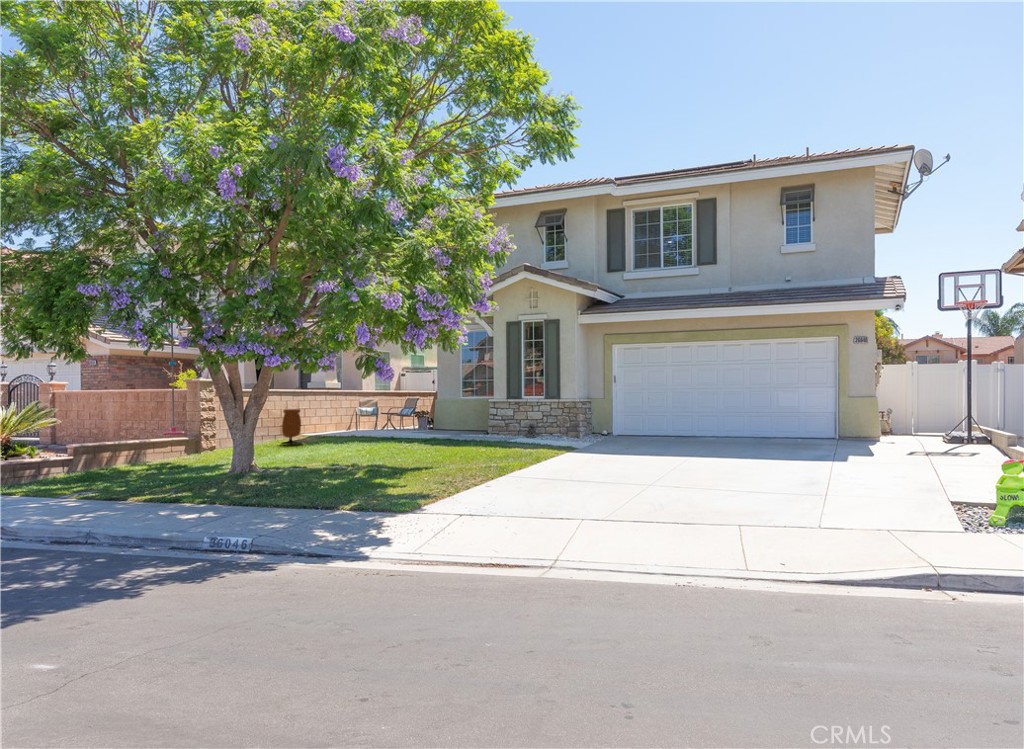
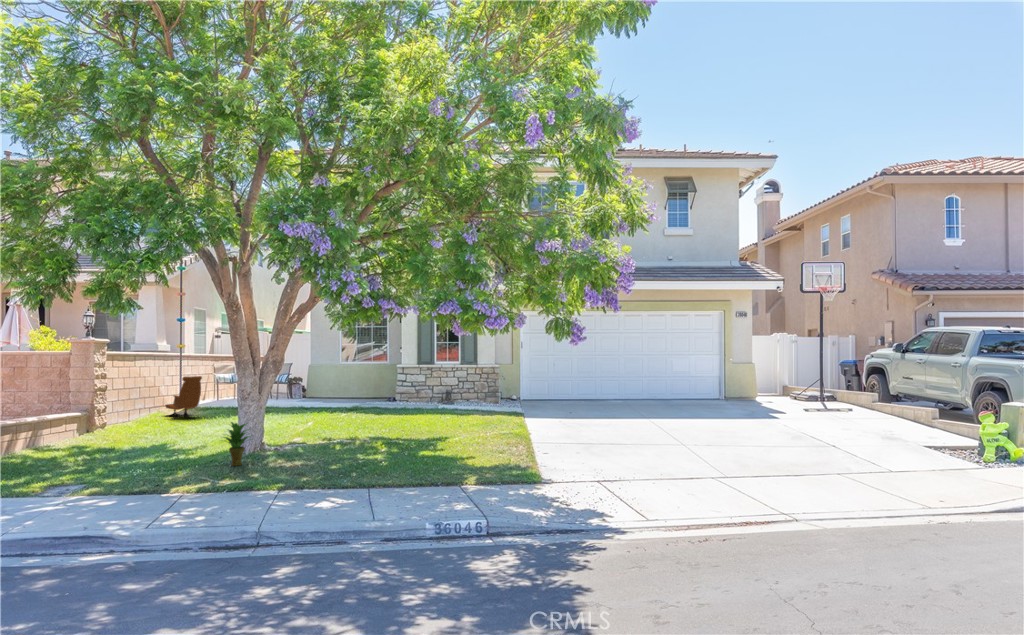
potted plant: none [203,448,232,484] -> present [223,422,250,466]

